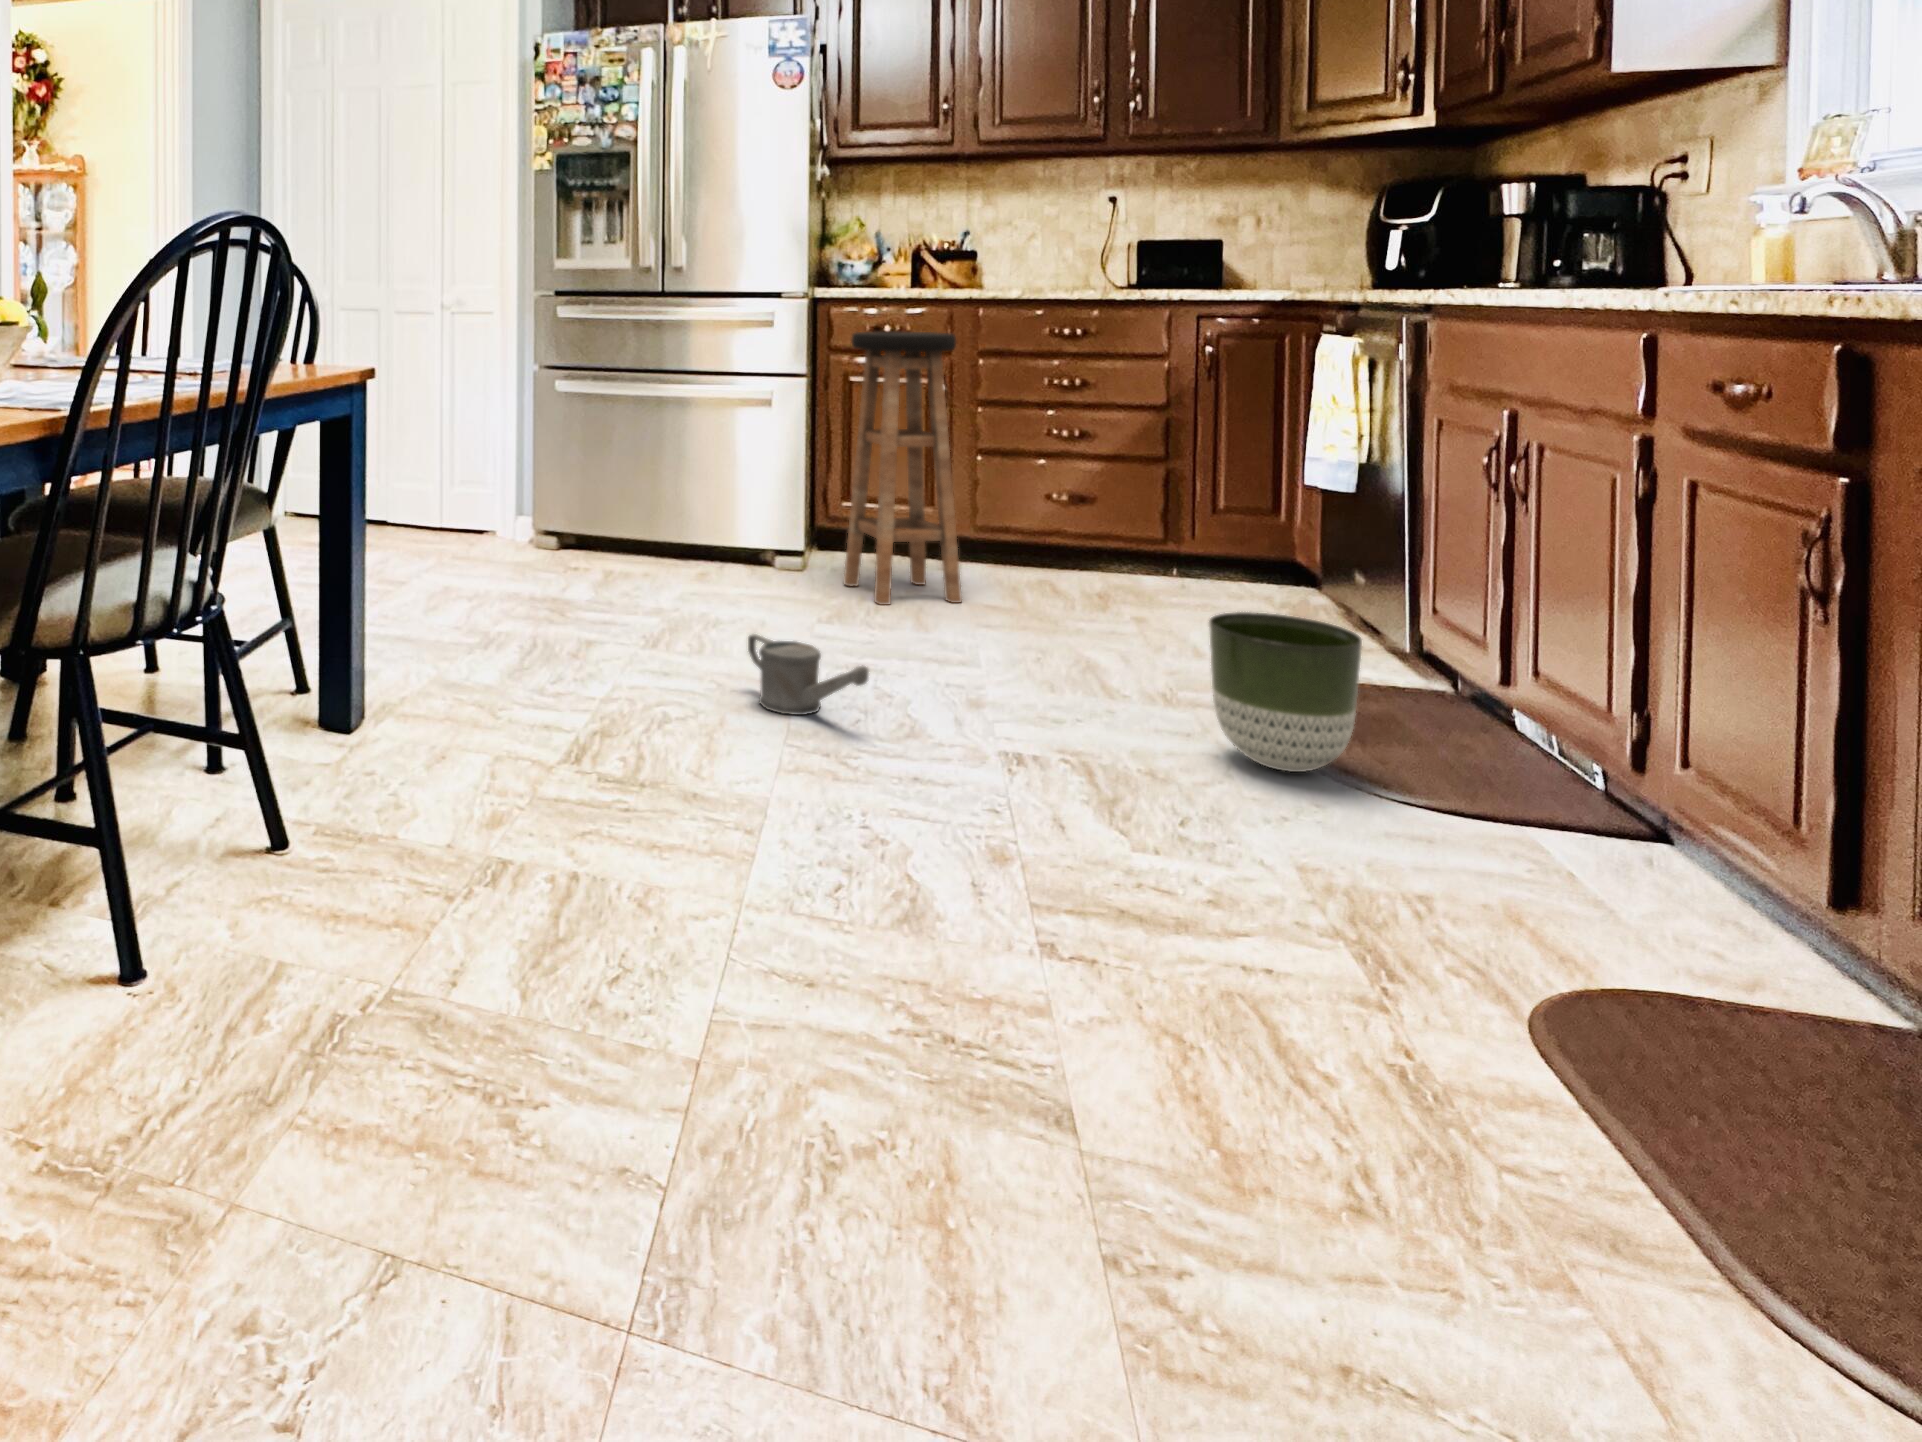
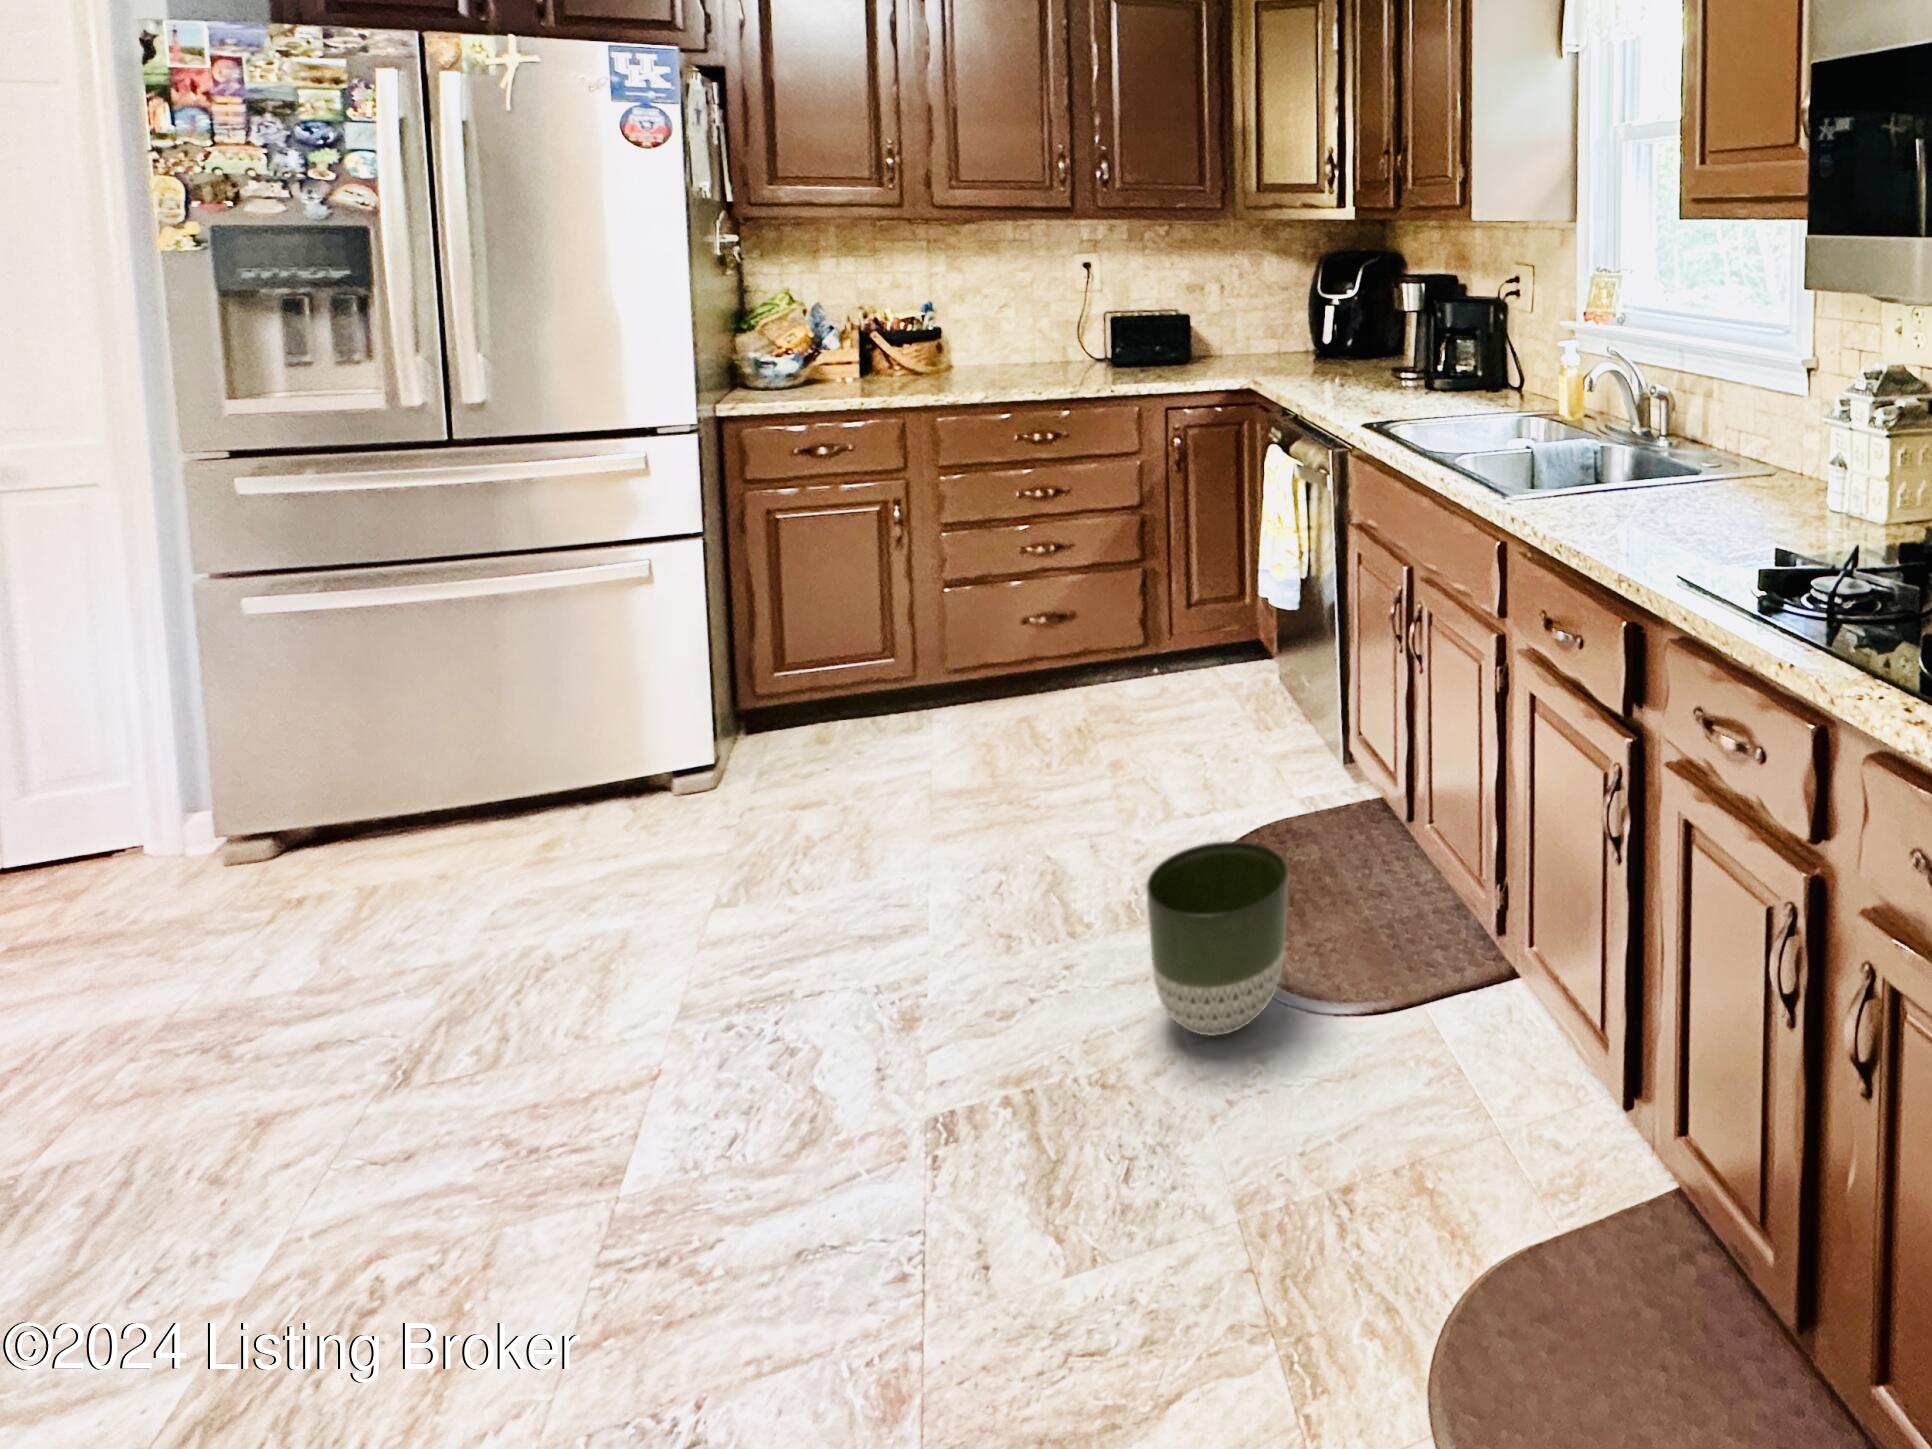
bar stool: present [844,332,962,605] -> none [753,467,915,834]
watering can: present [748,634,869,715] -> none [526,1061,709,1203]

